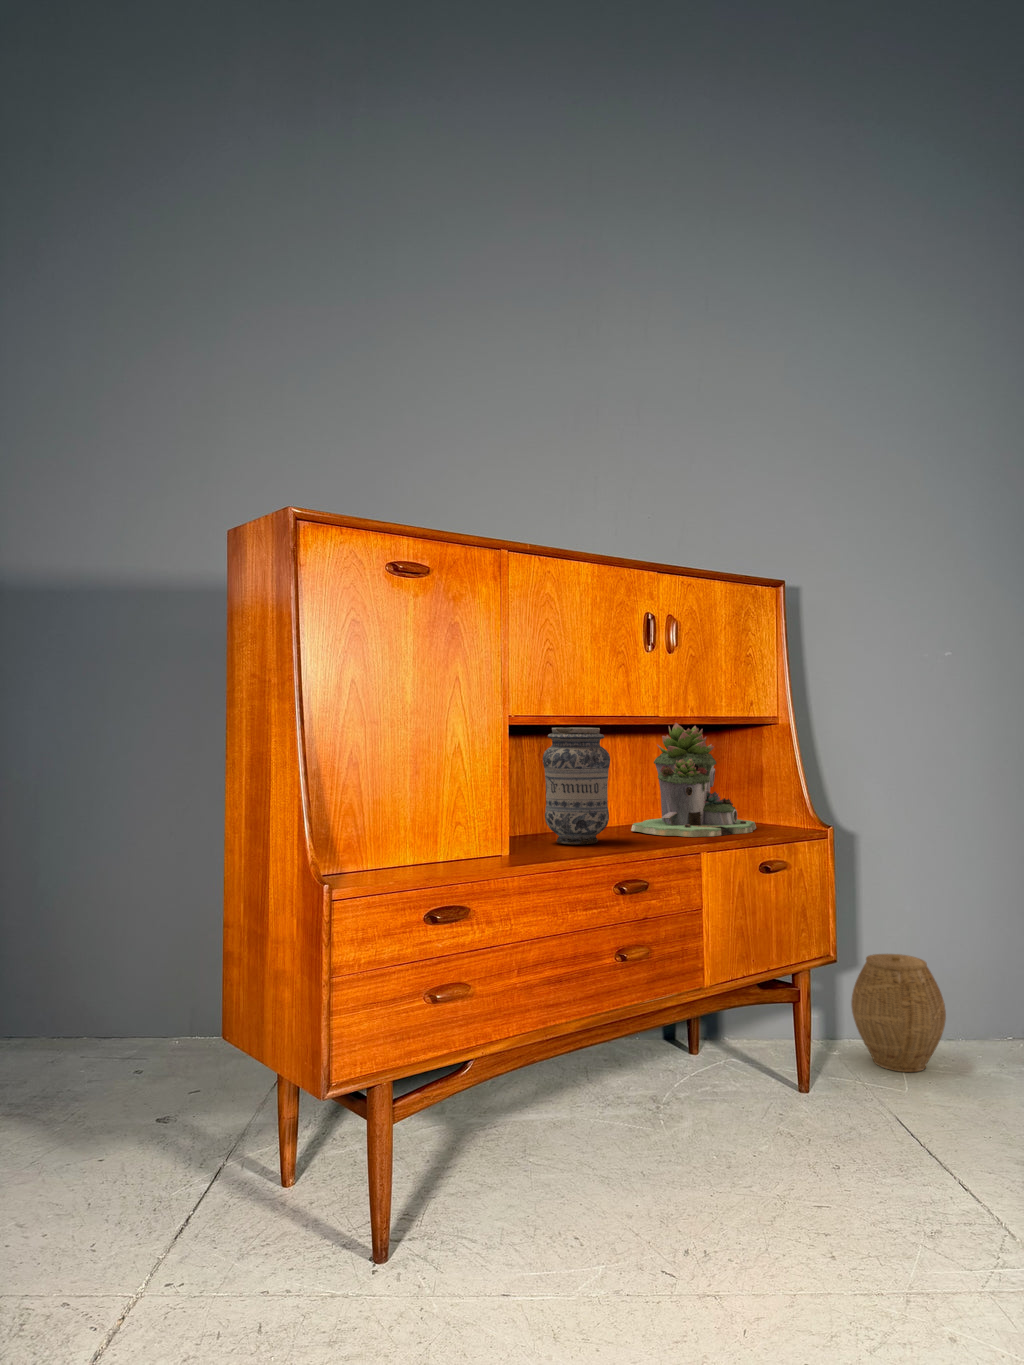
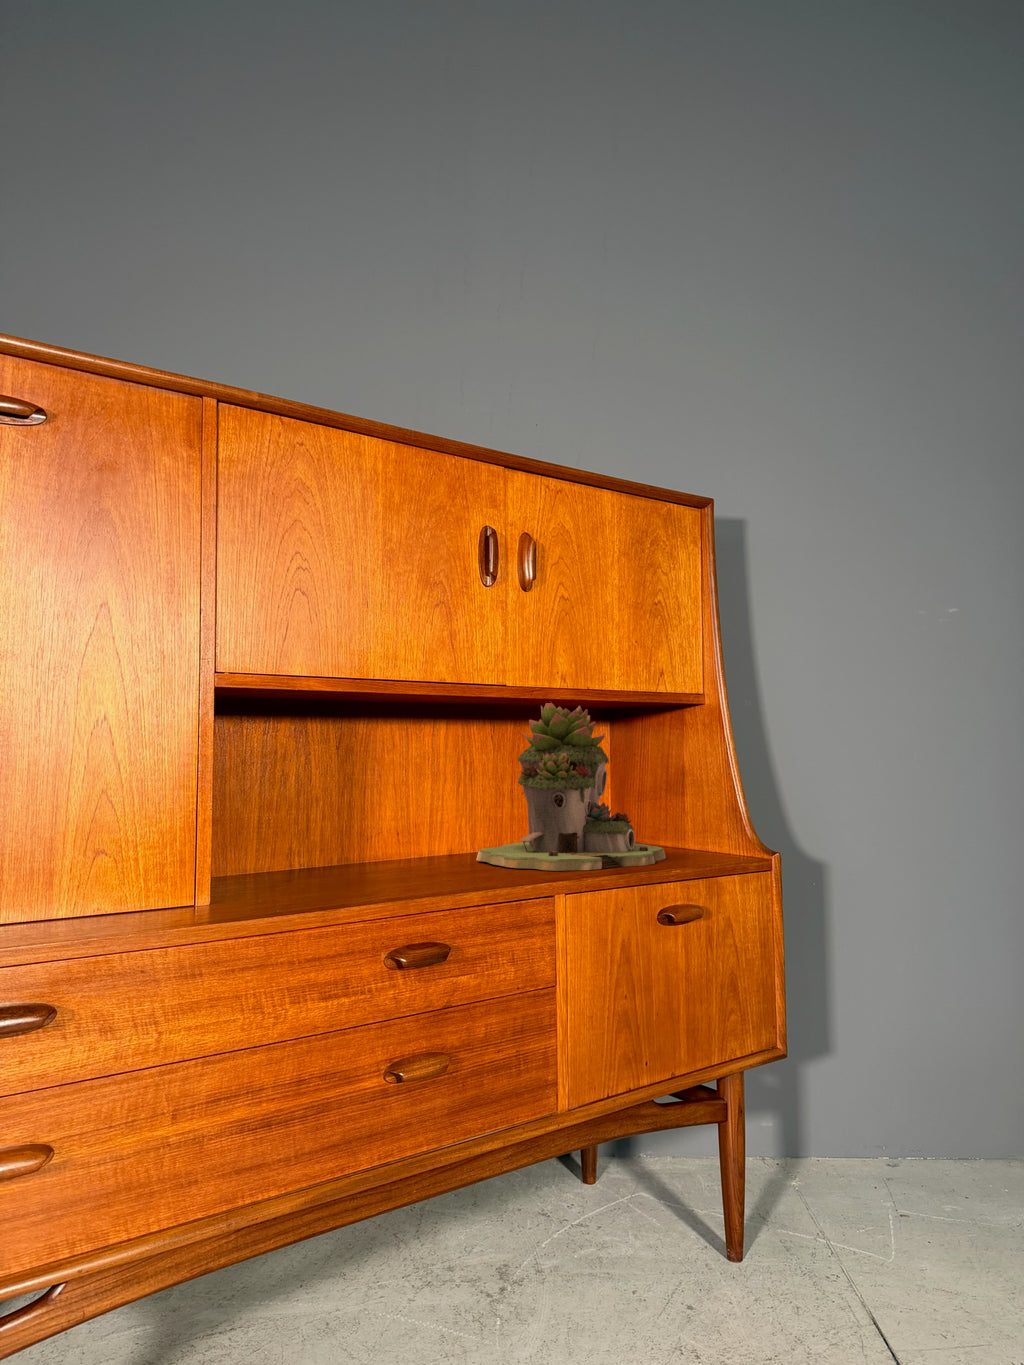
vase: present [543,728,610,845] -> none [316,698,421,882]
woven basket: present [851,954,946,1072] -> none [819,1036,952,1215]

